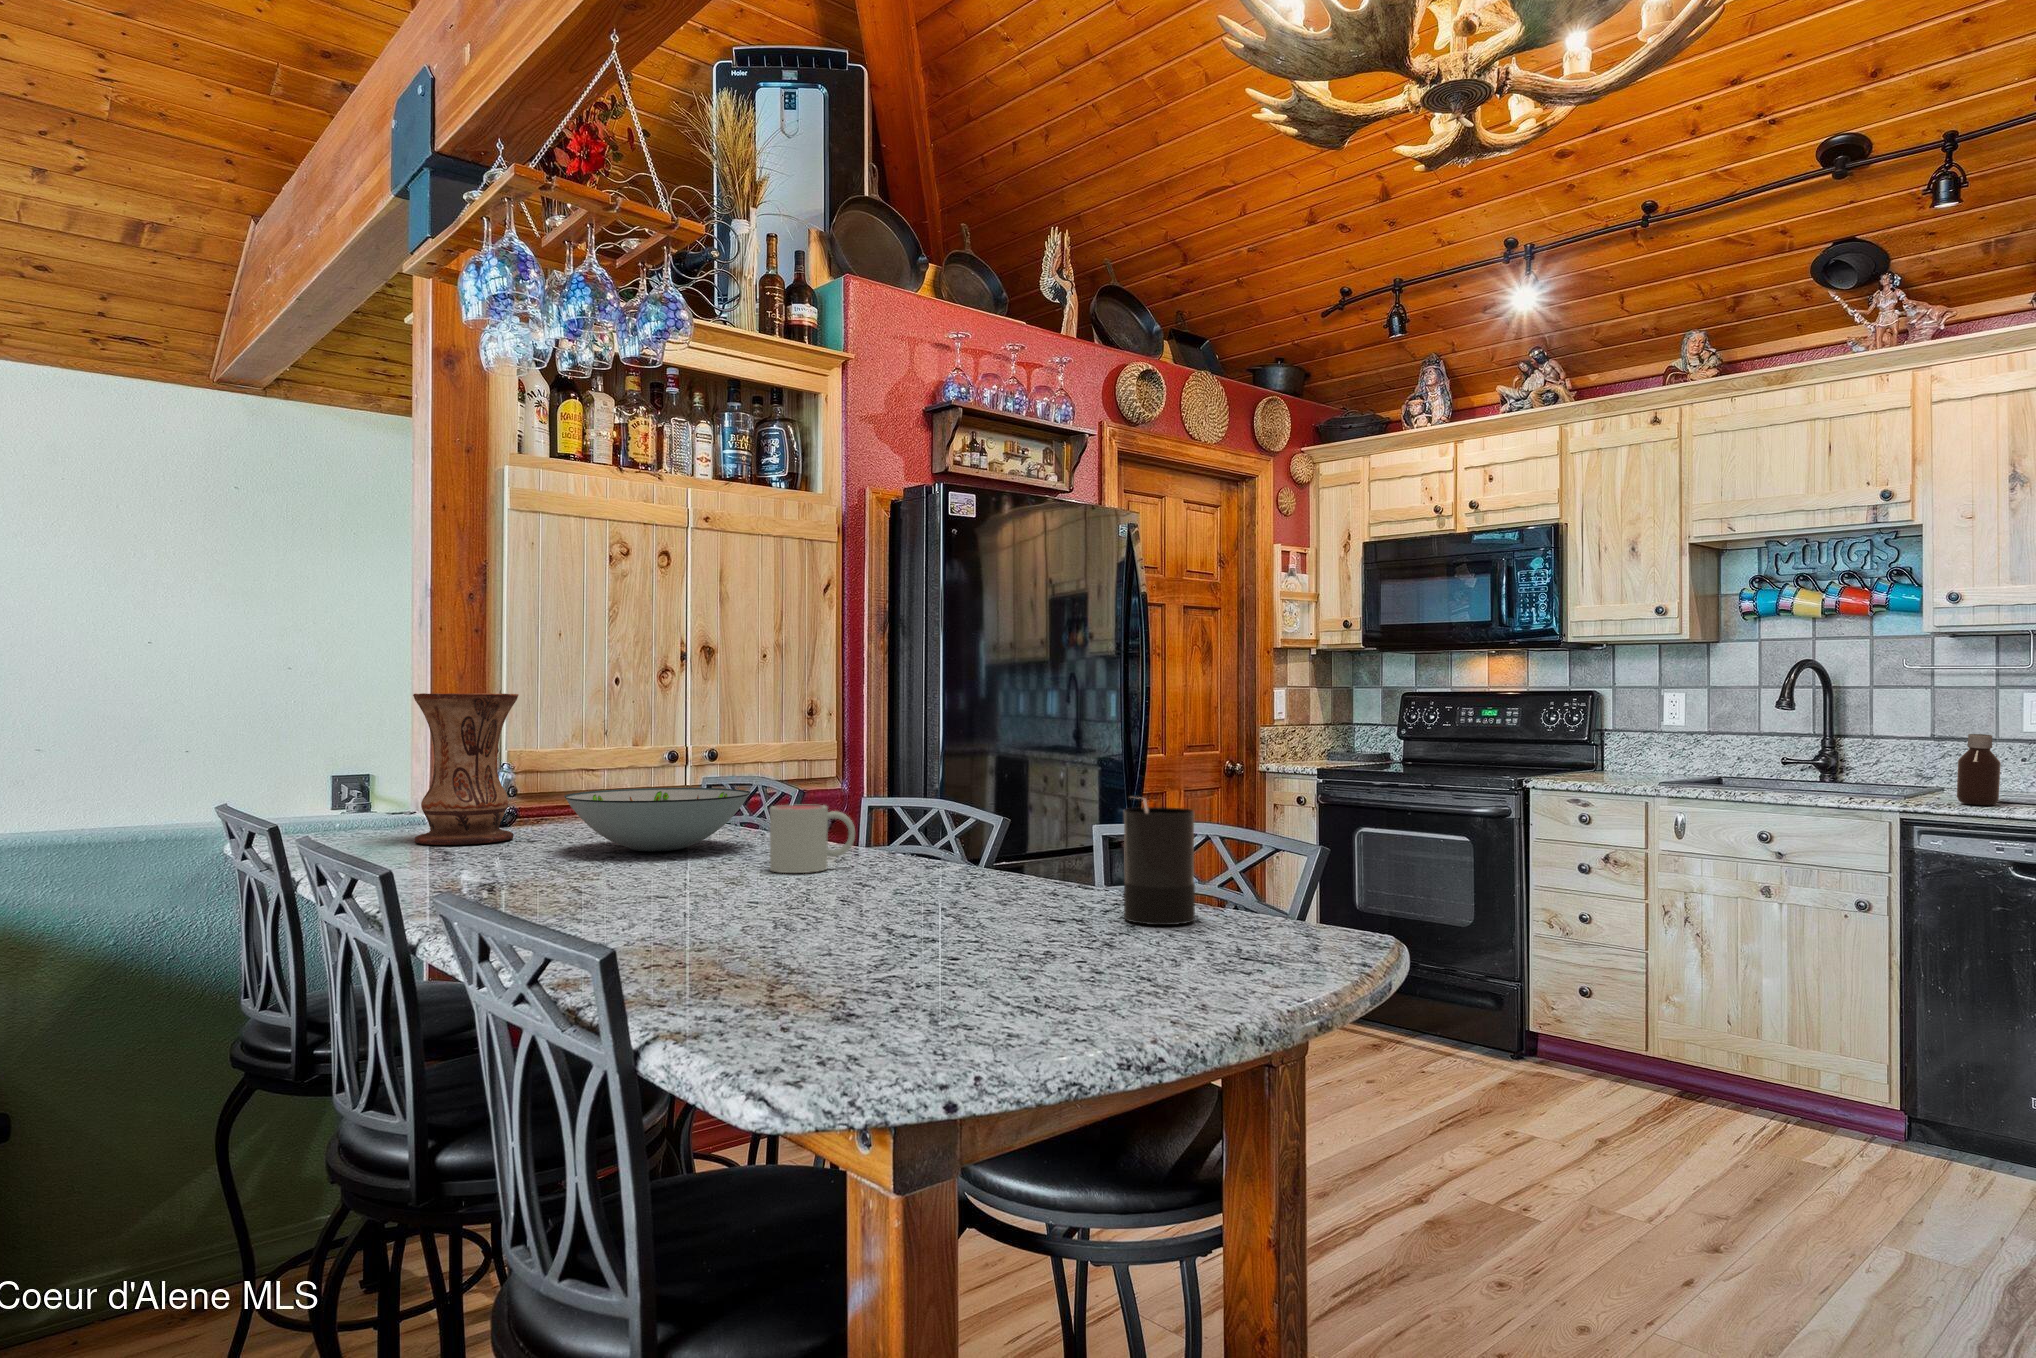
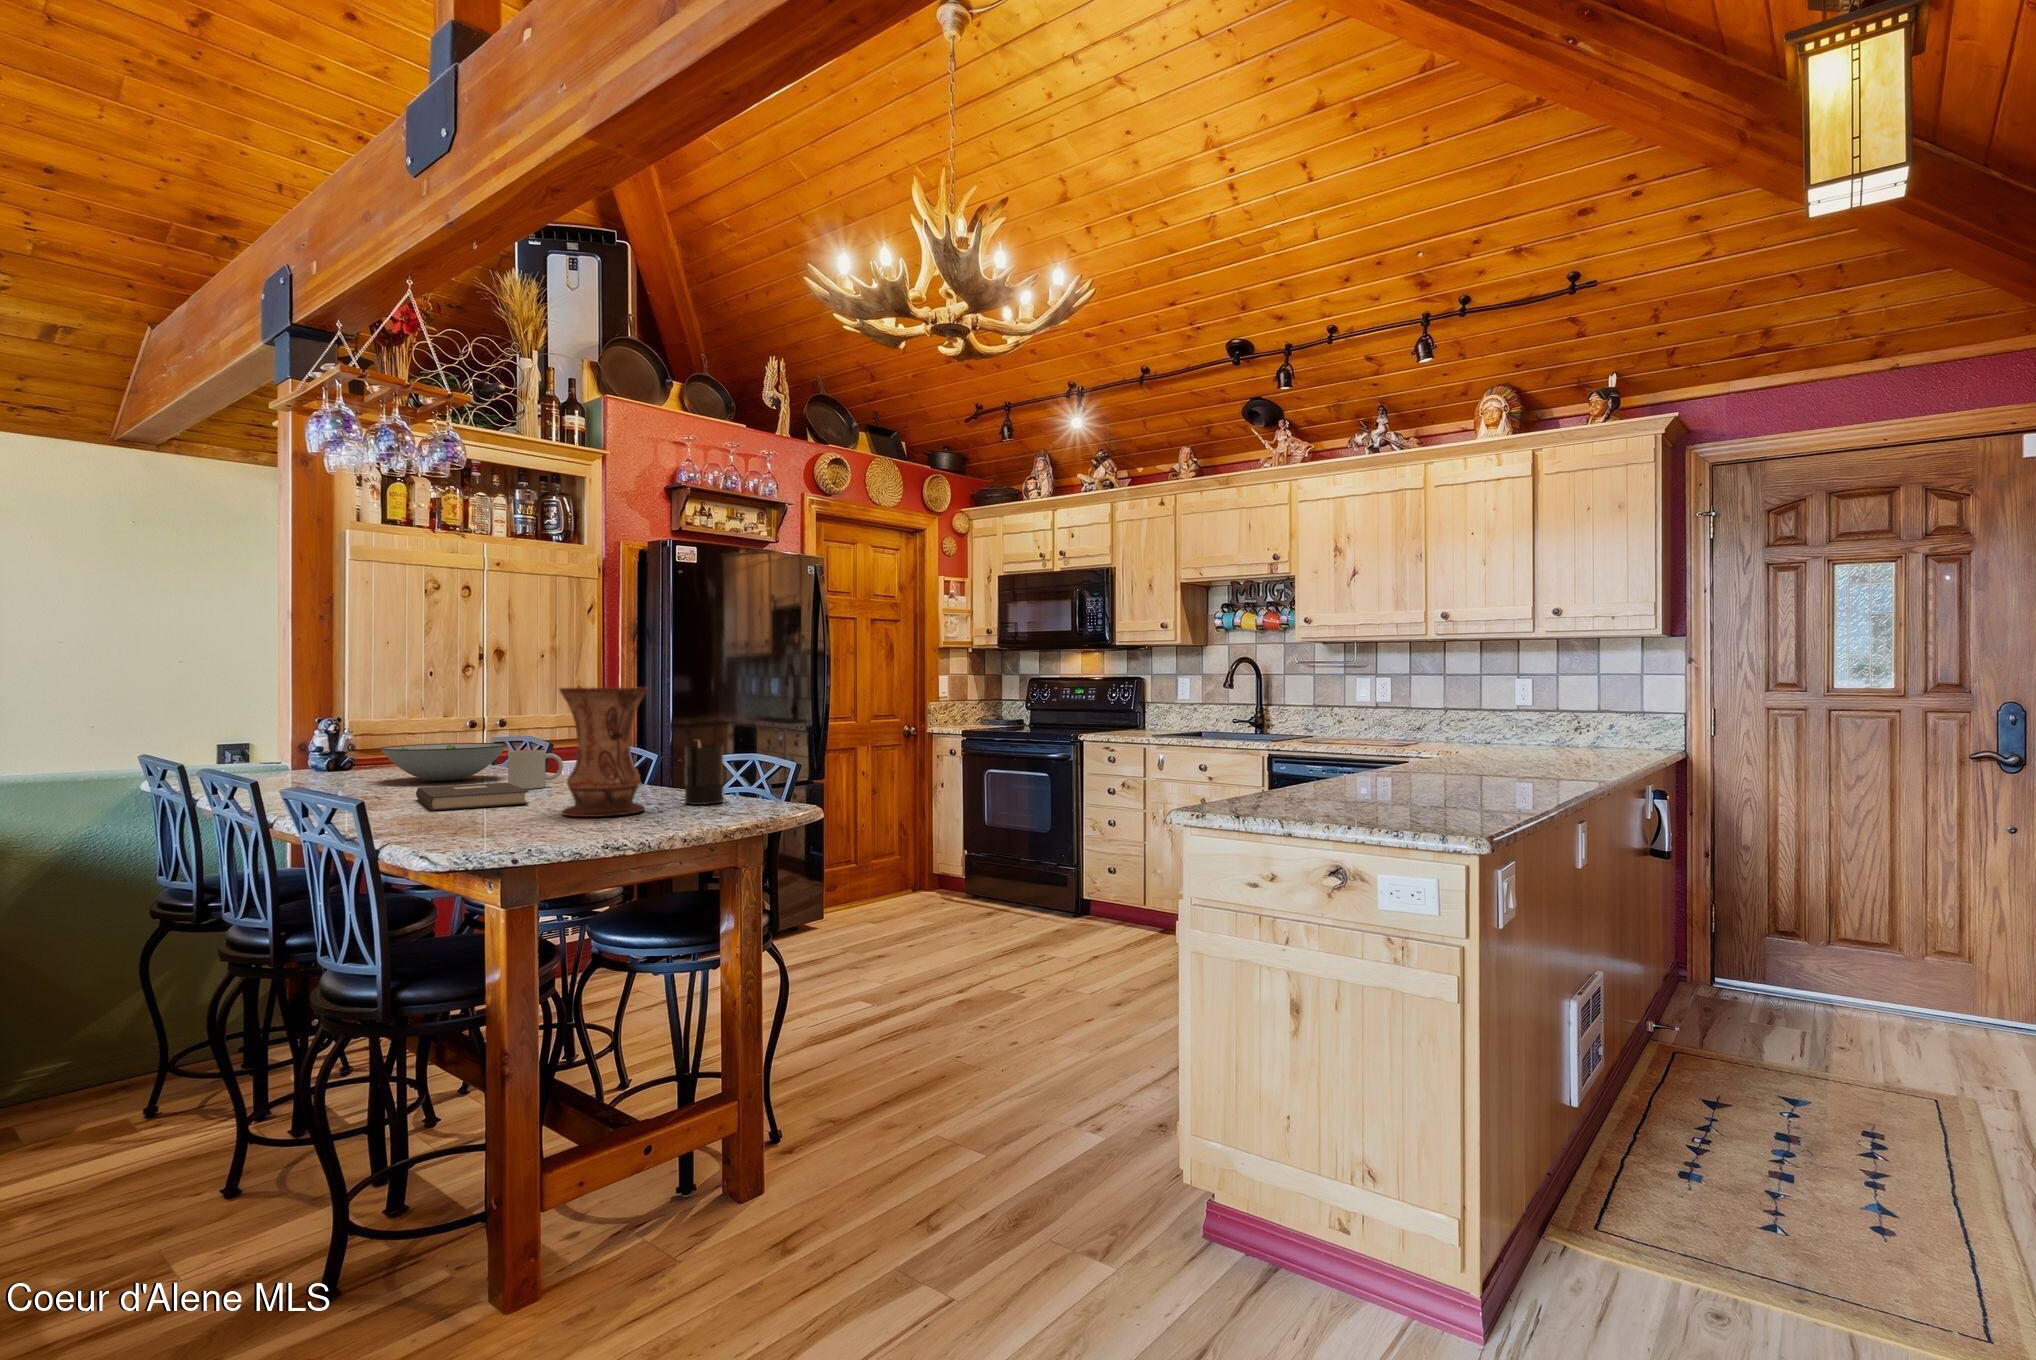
vase: present [413,693,518,845] -> present [560,687,647,817]
bottle: present [1957,734,2000,805] -> none [1294,704,1315,746]
book: none [638,865,841,926] -> present [416,783,529,810]

